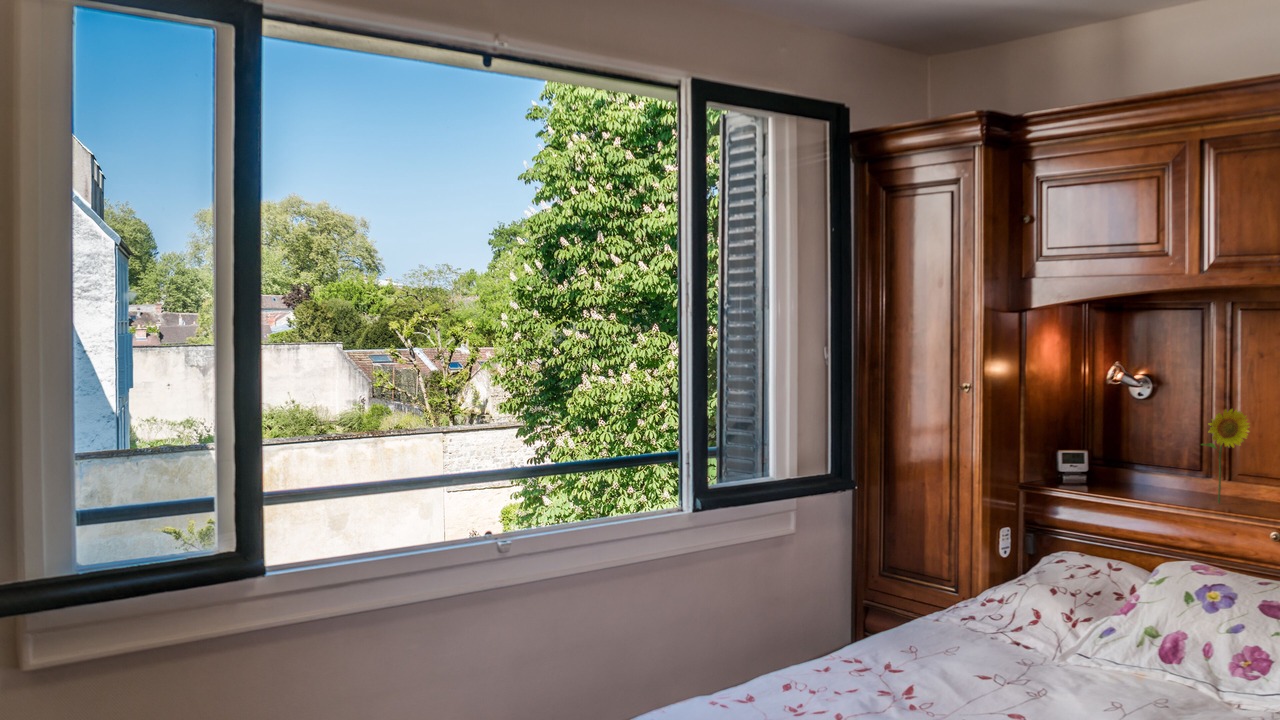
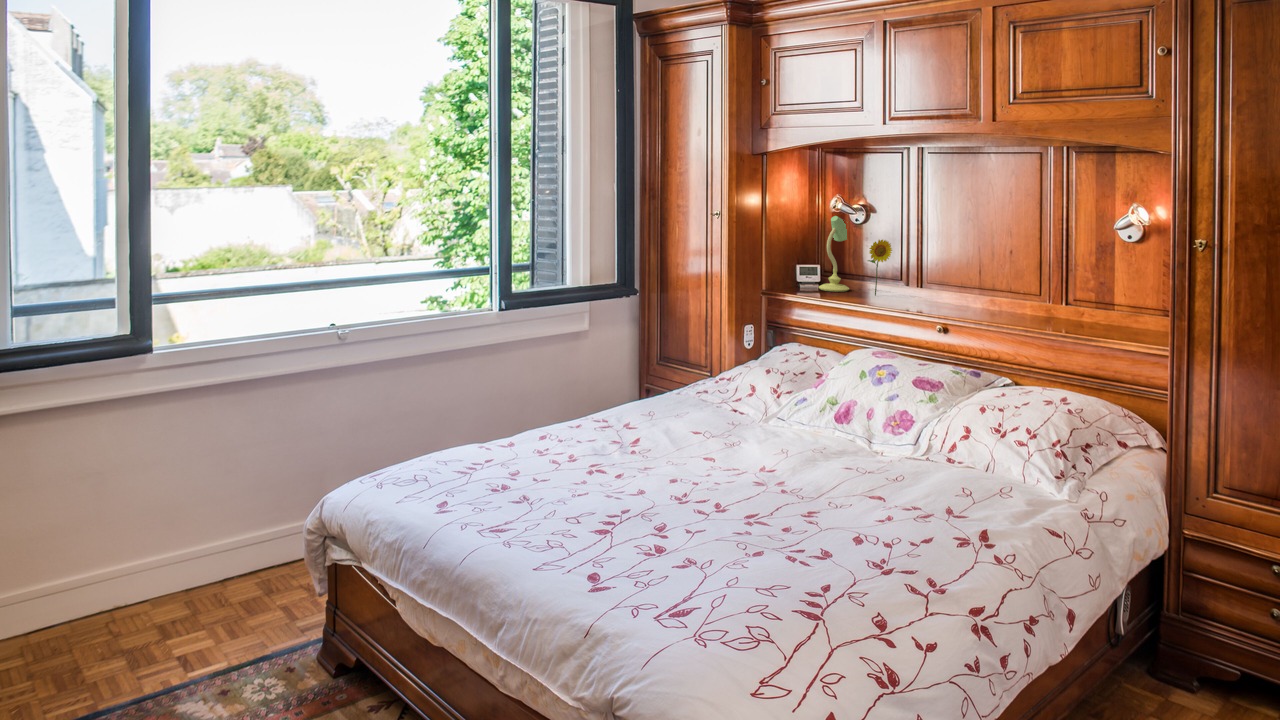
table lamp: none [1102,371,1162,494] -> present [819,216,850,292]

